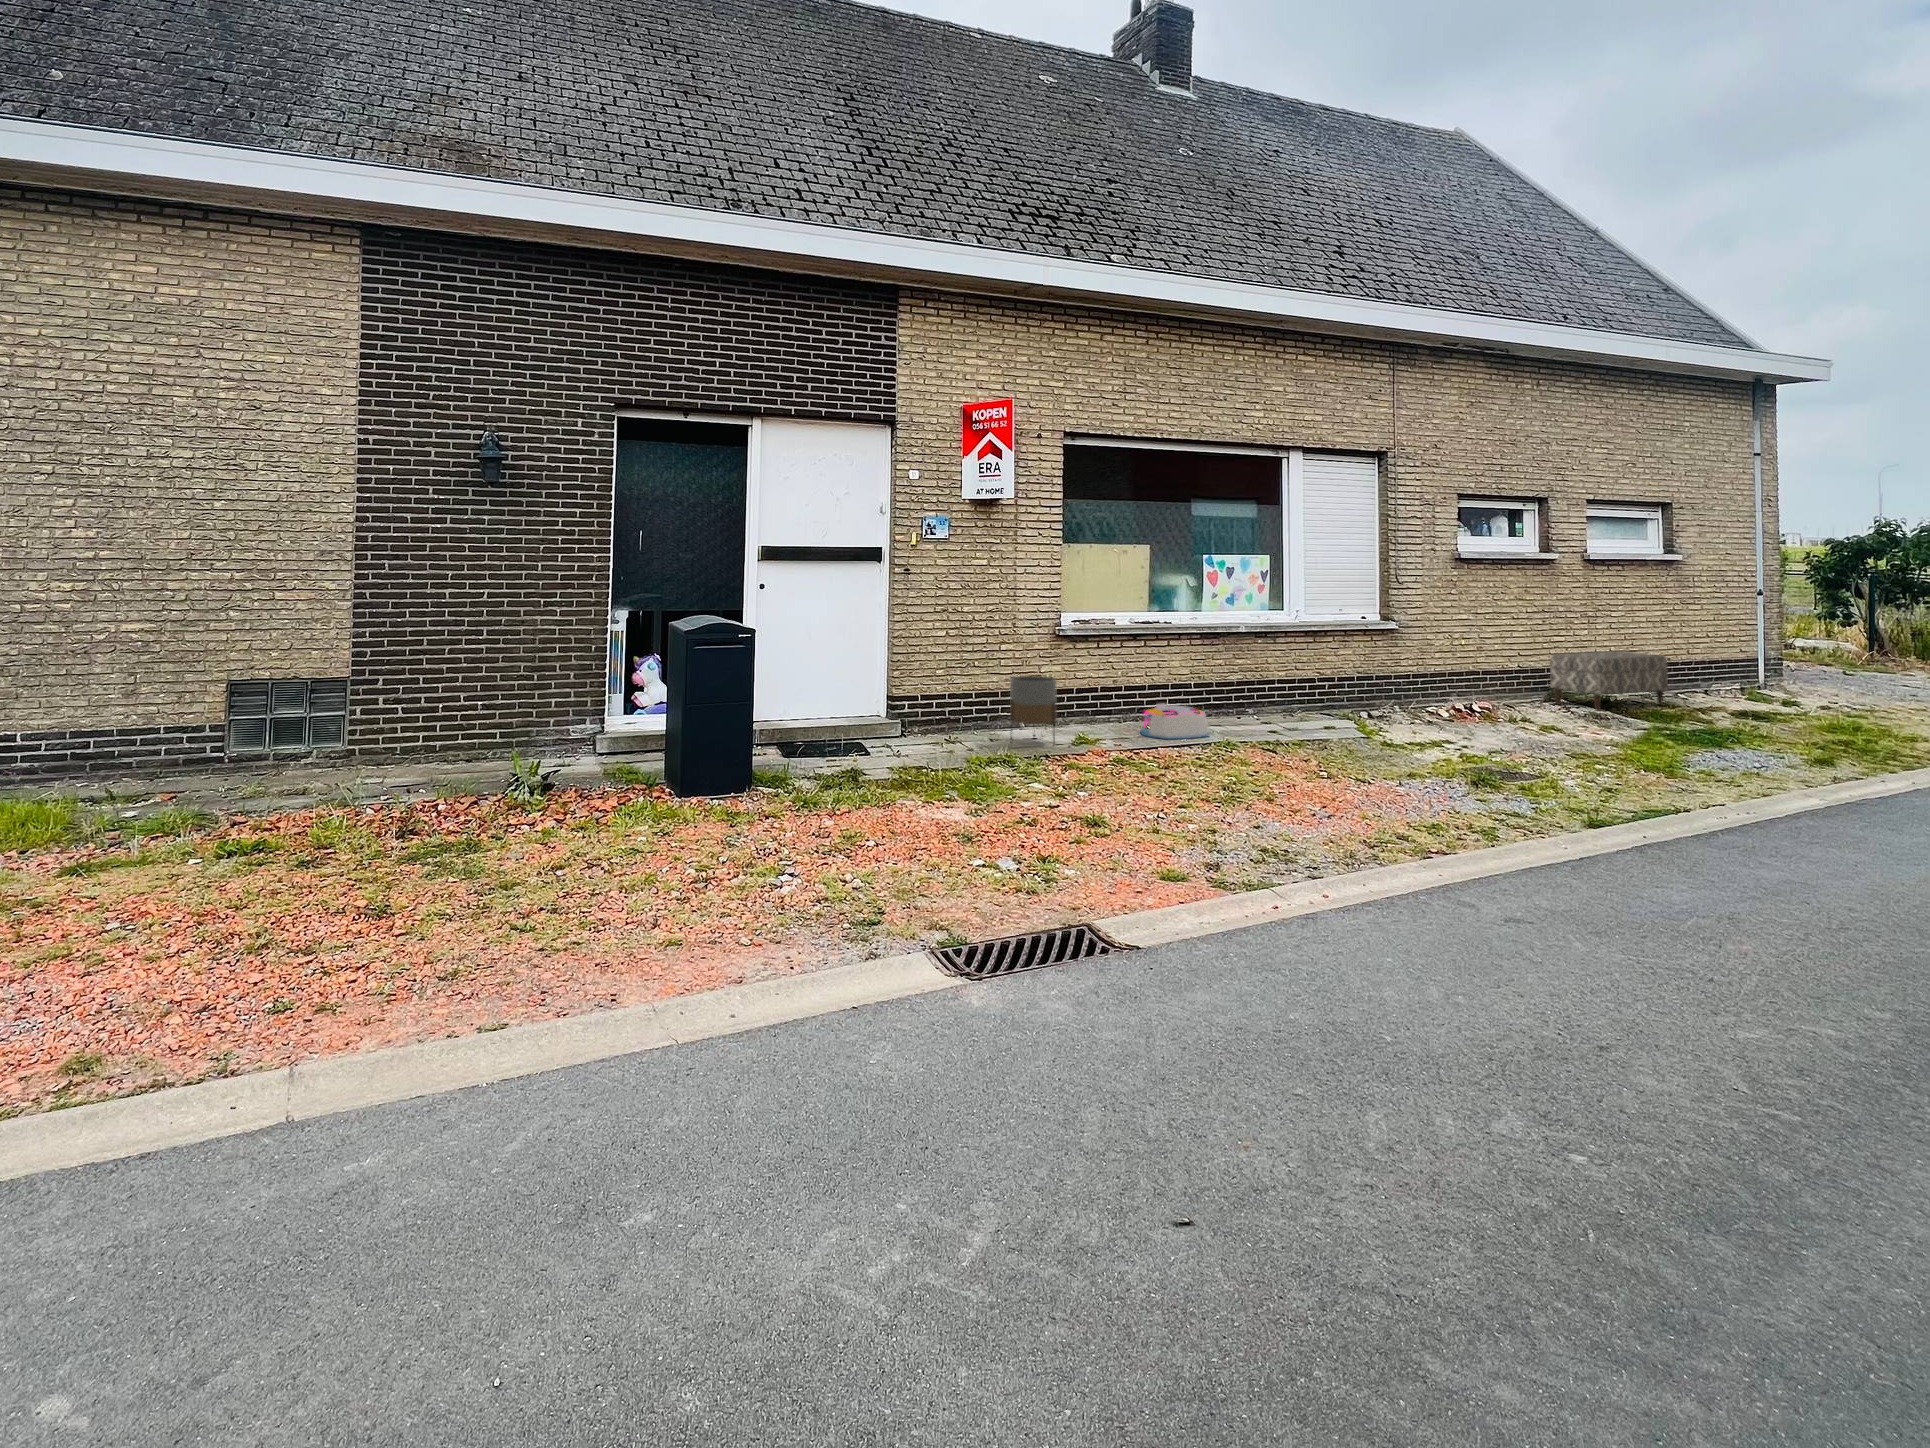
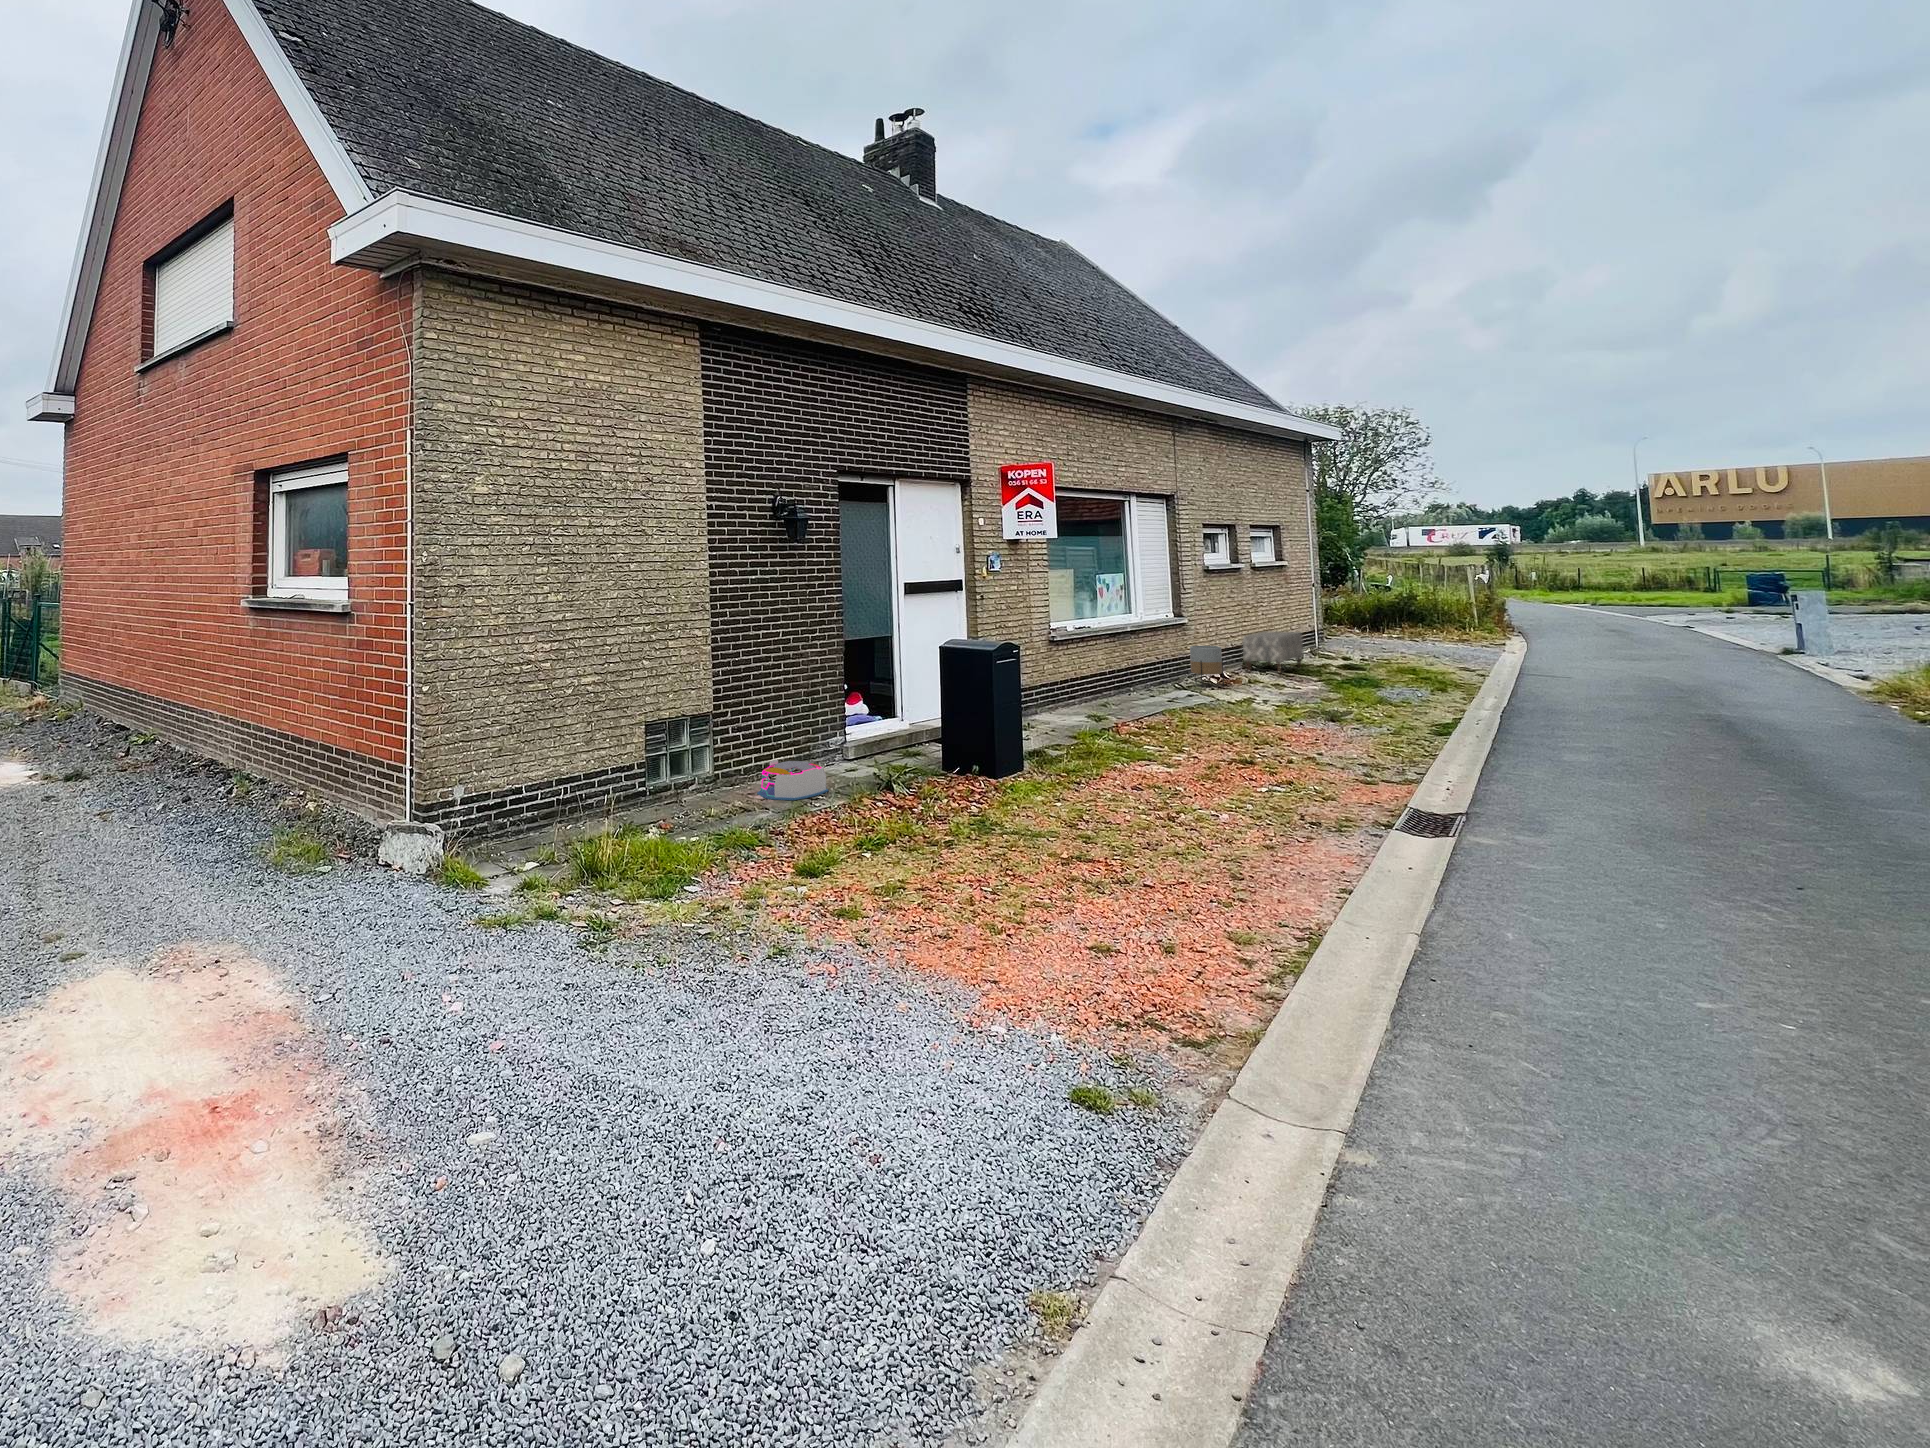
planter: present [1010,676,1057,726] -> present [1190,646,1224,688]
storage bin: present [1140,703,1209,739] -> present [757,760,828,800]

